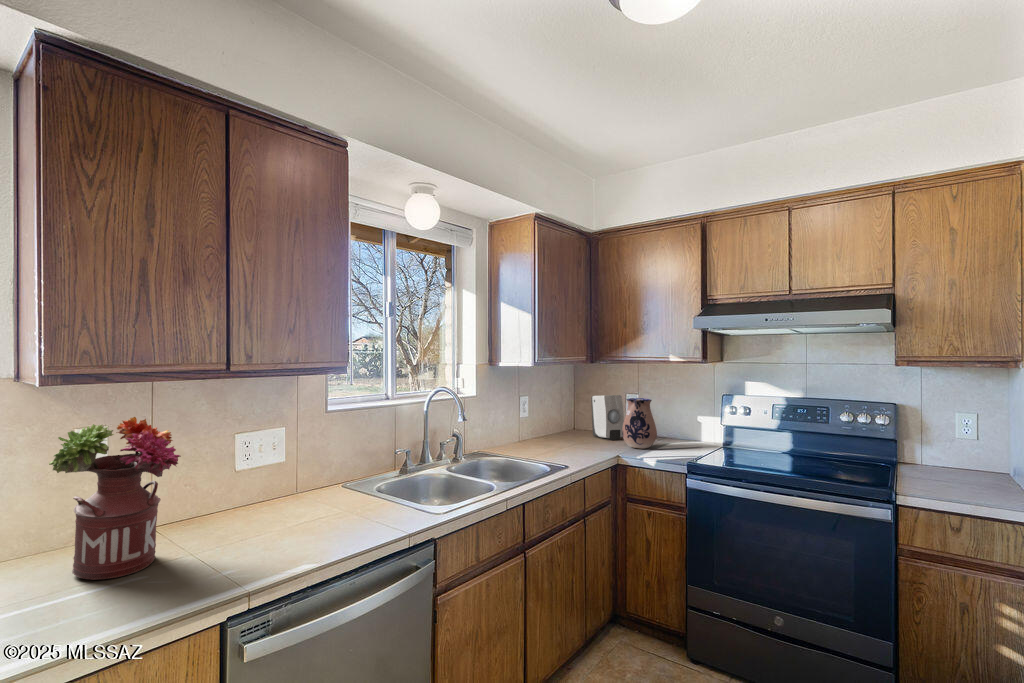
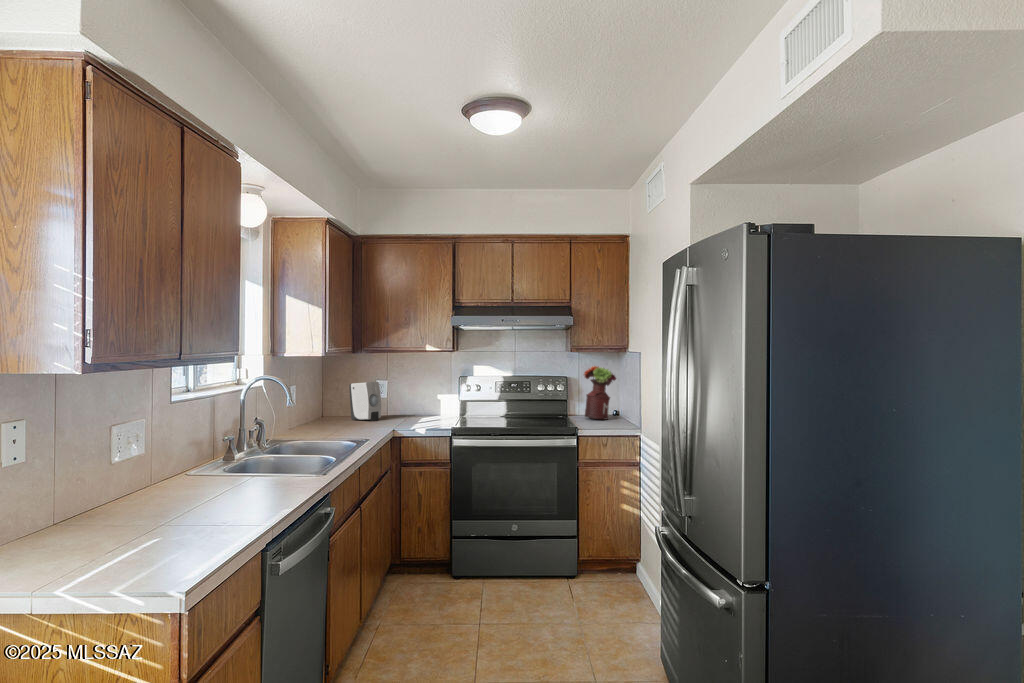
ceramic pitcher: present [622,398,657,449] -> none [389,382,417,423]
flower arrangement: present [49,417,181,580] -> present [584,366,616,419]

